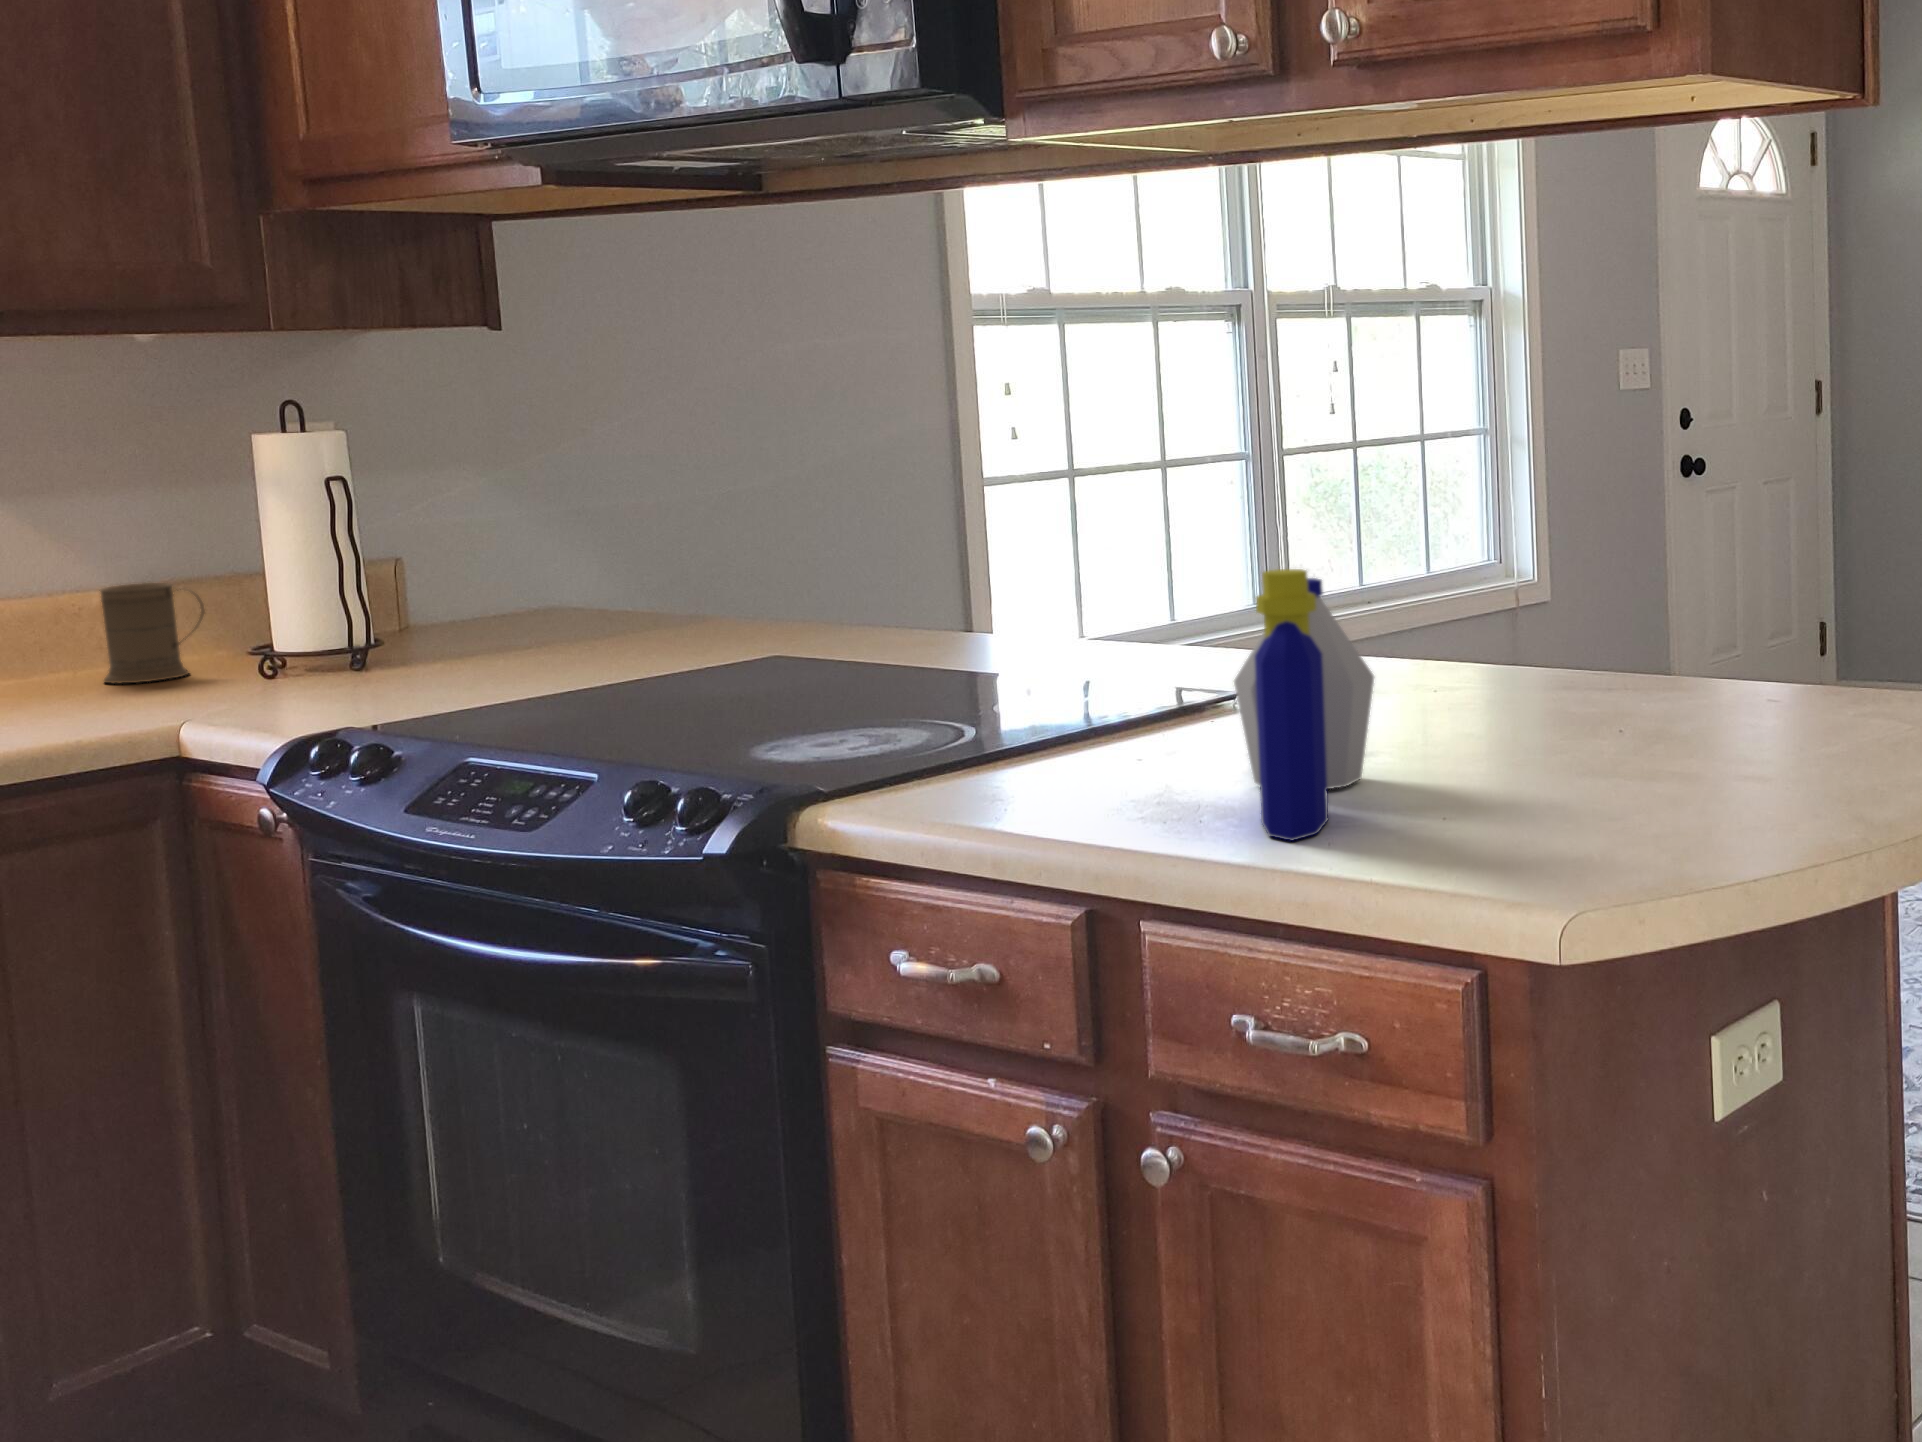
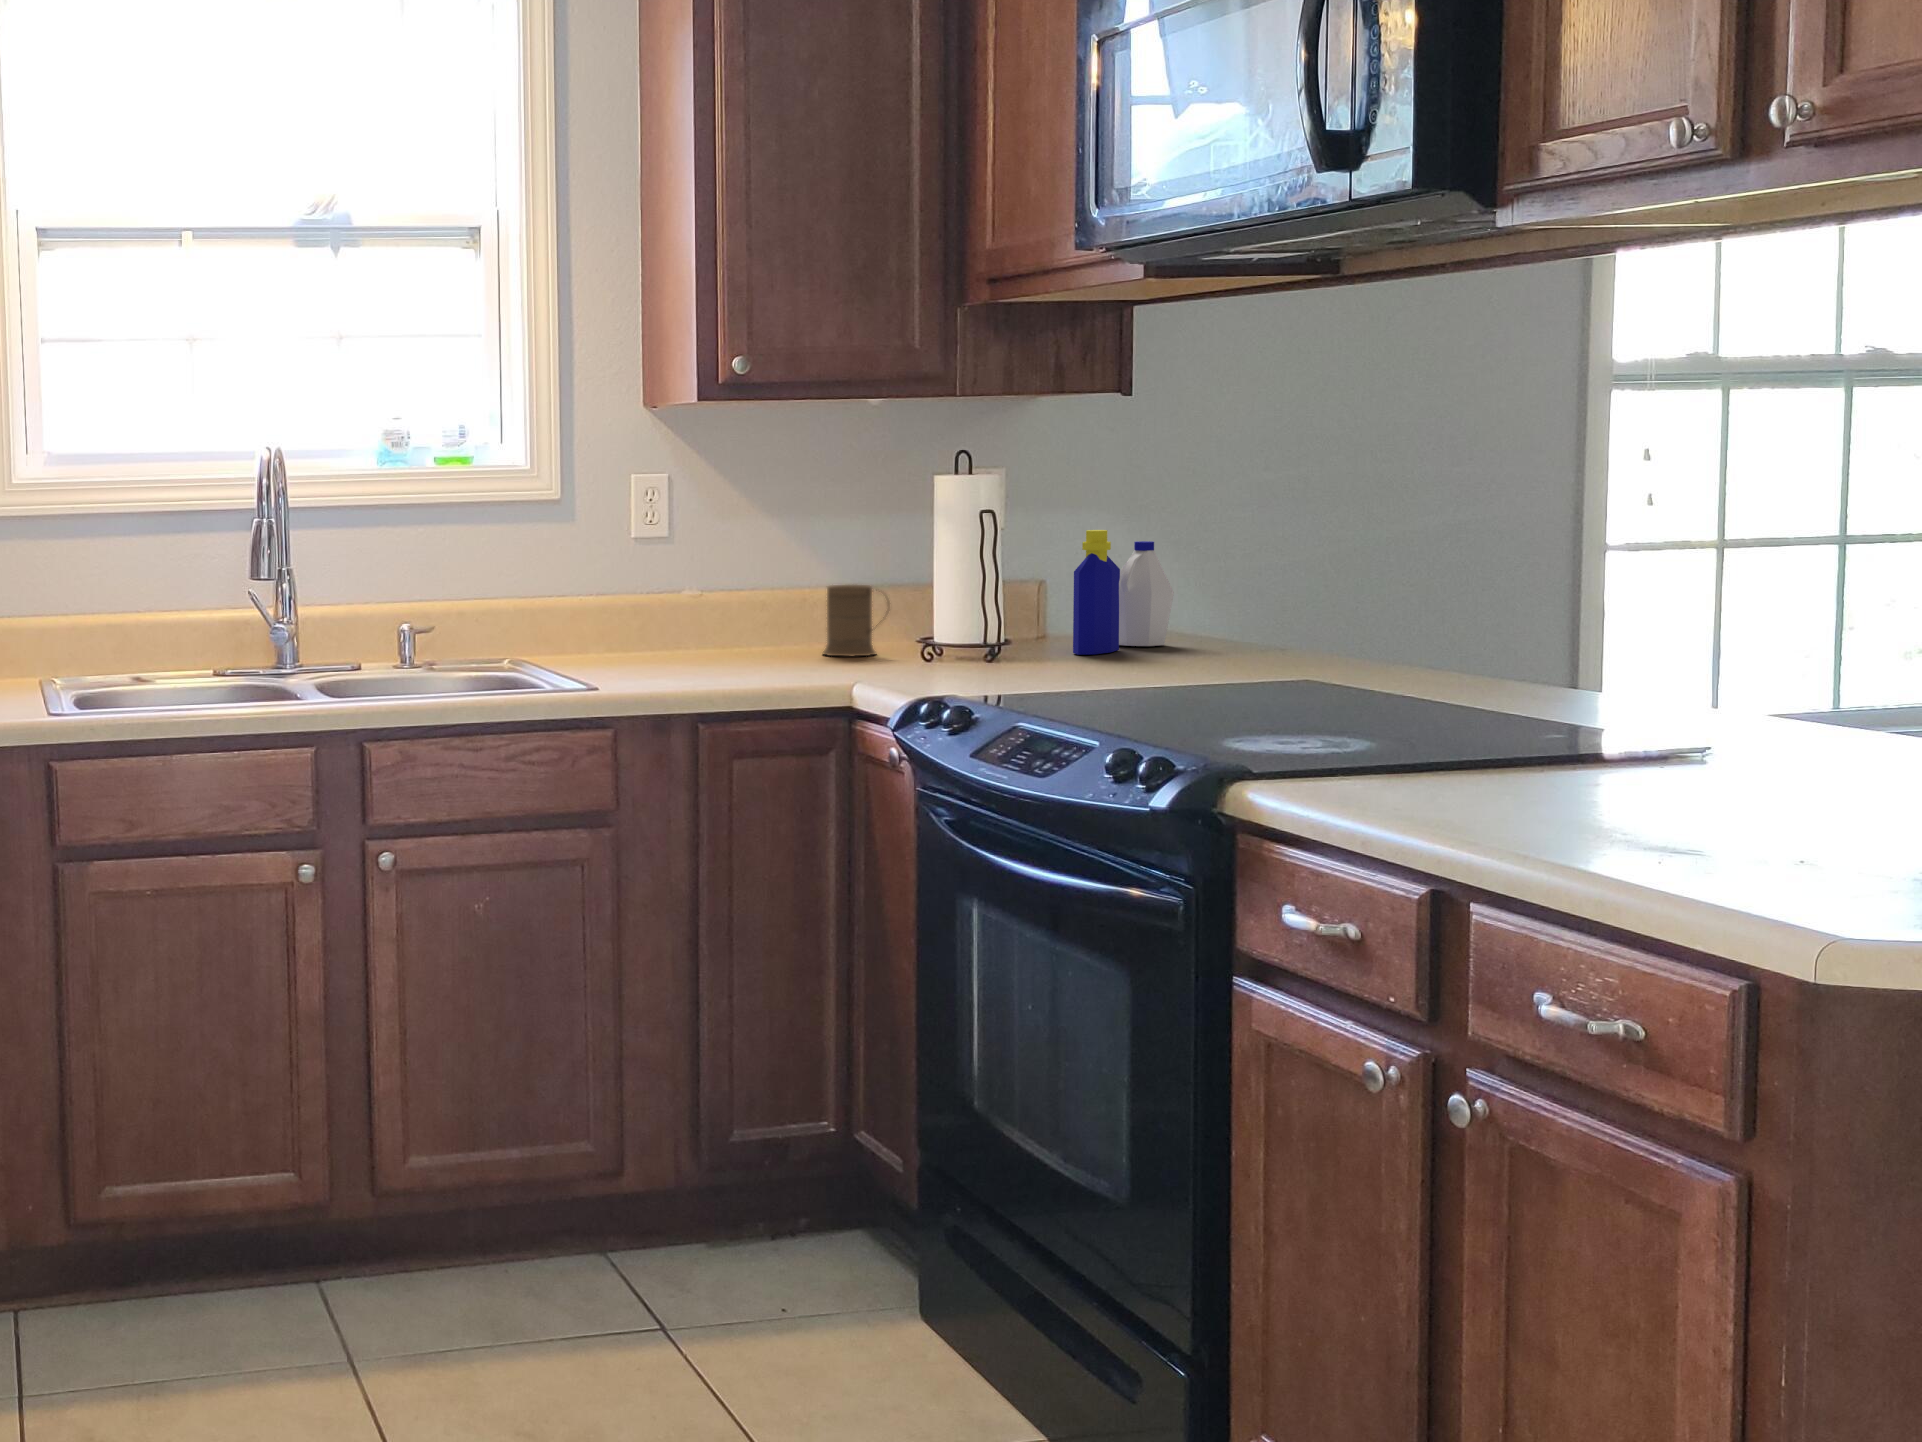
bottle: present [1234,569,1374,840] -> present [1073,530,1174,655]

